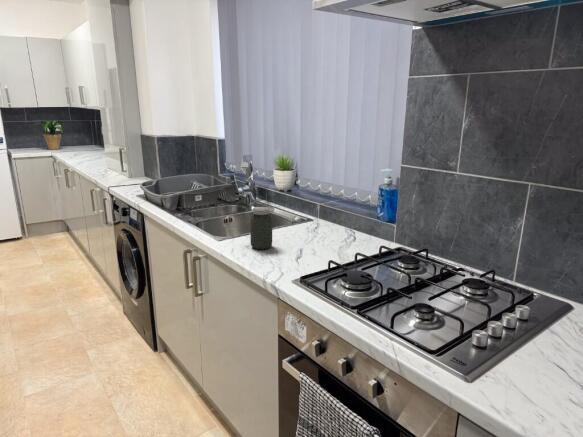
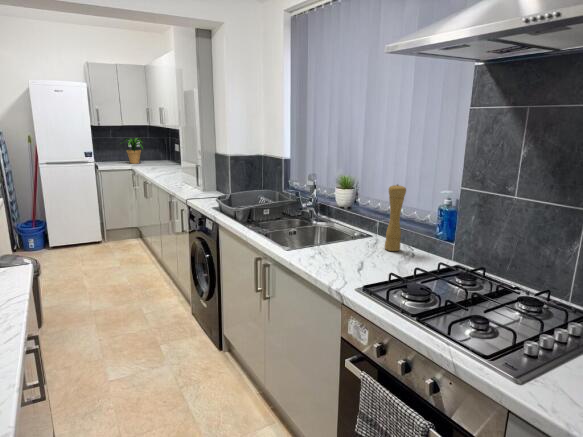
pepper mill: none [325,163,346,236] -> present [385,185,406,251]
jar: present [250,207,272,249] -> none [317,222,337,260]

